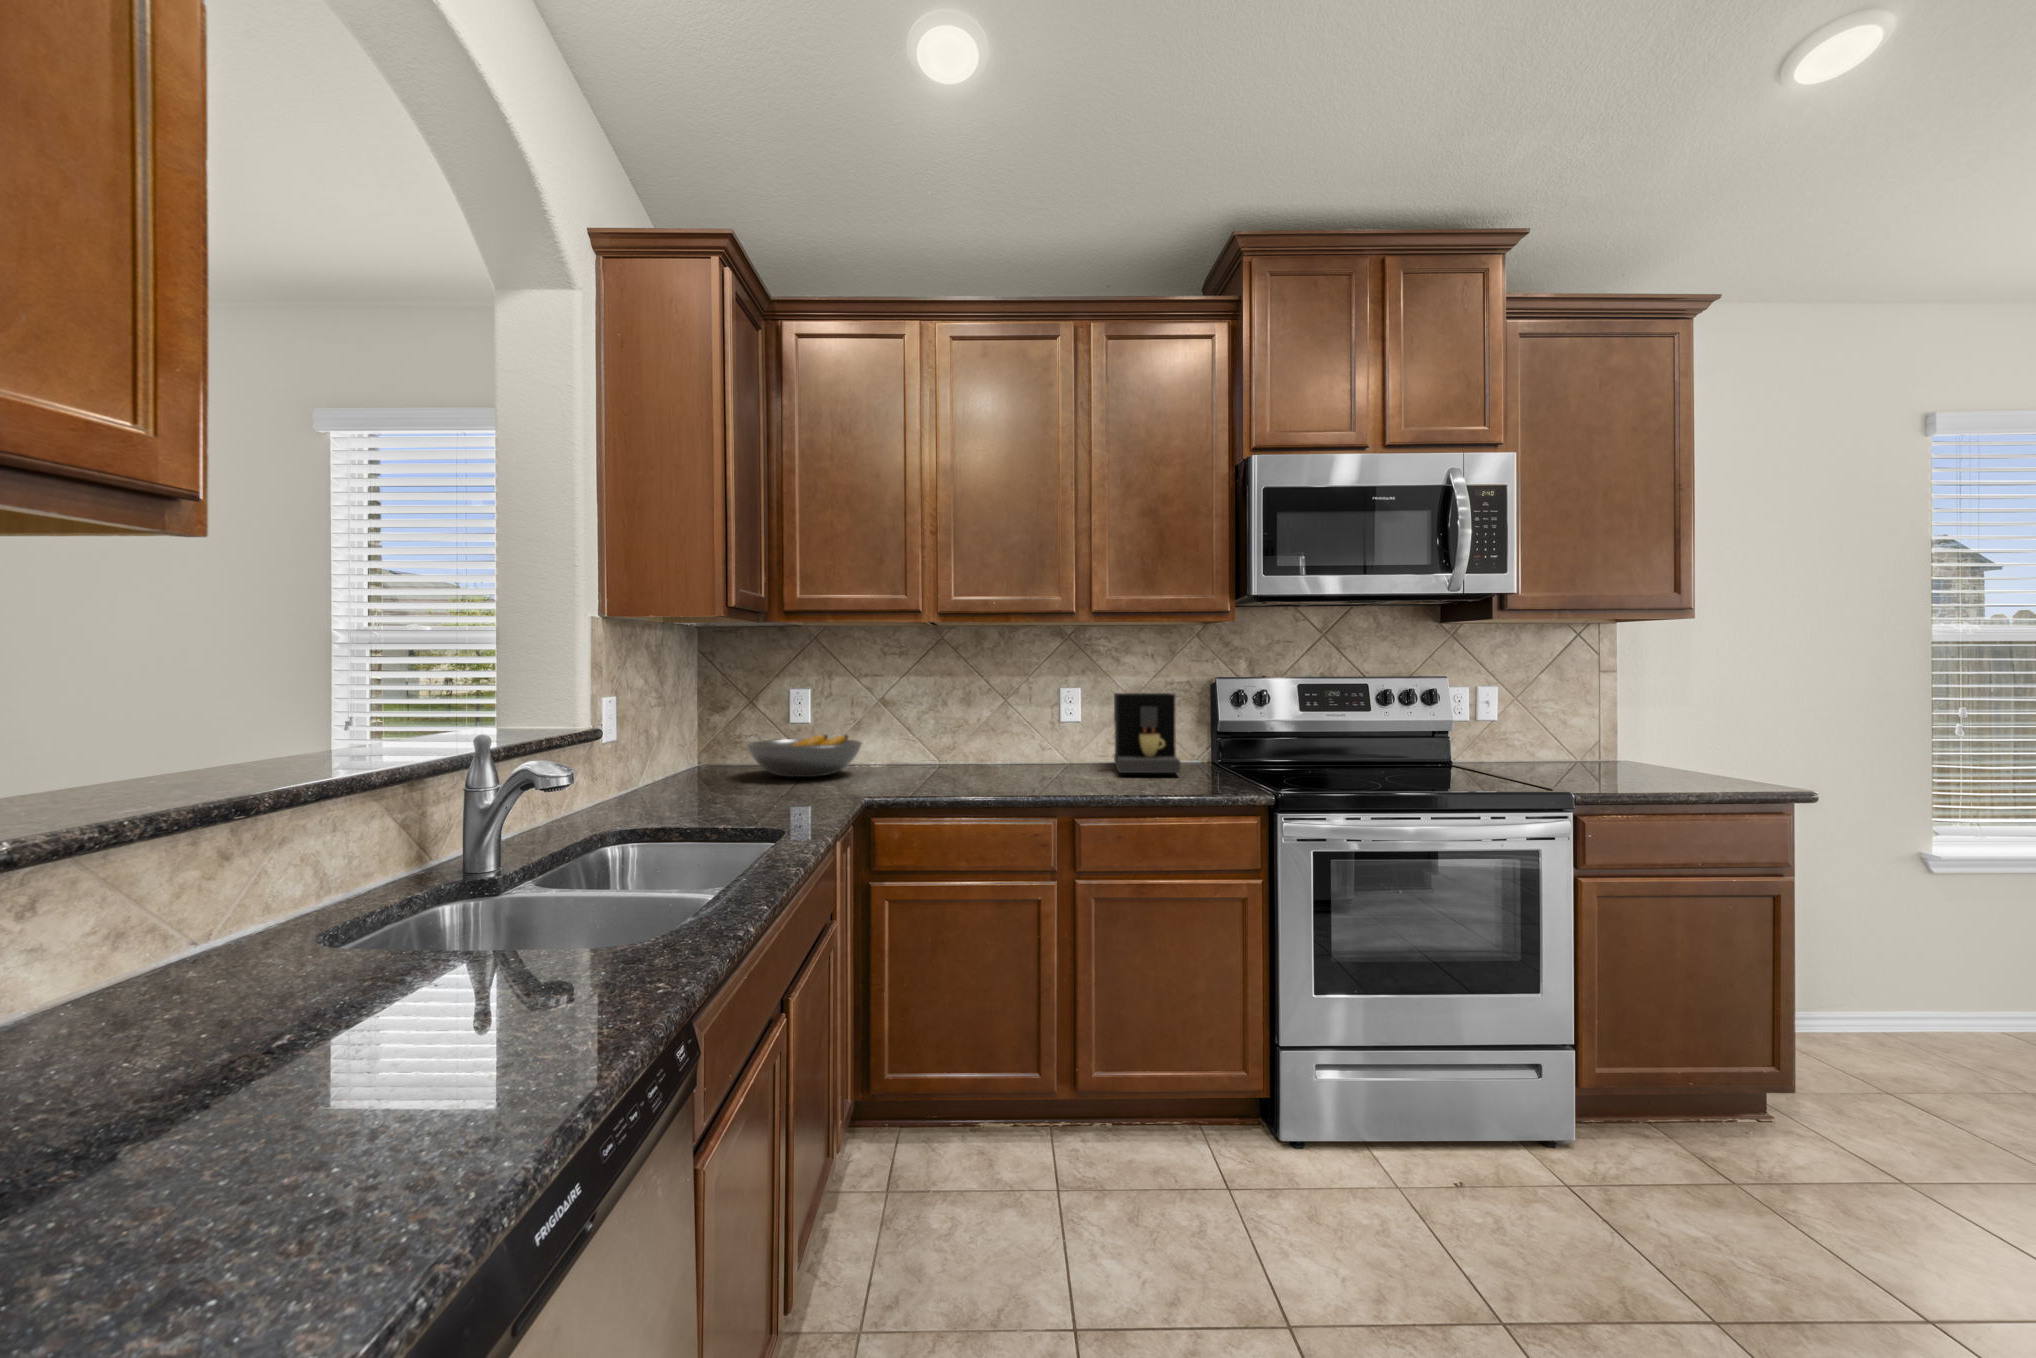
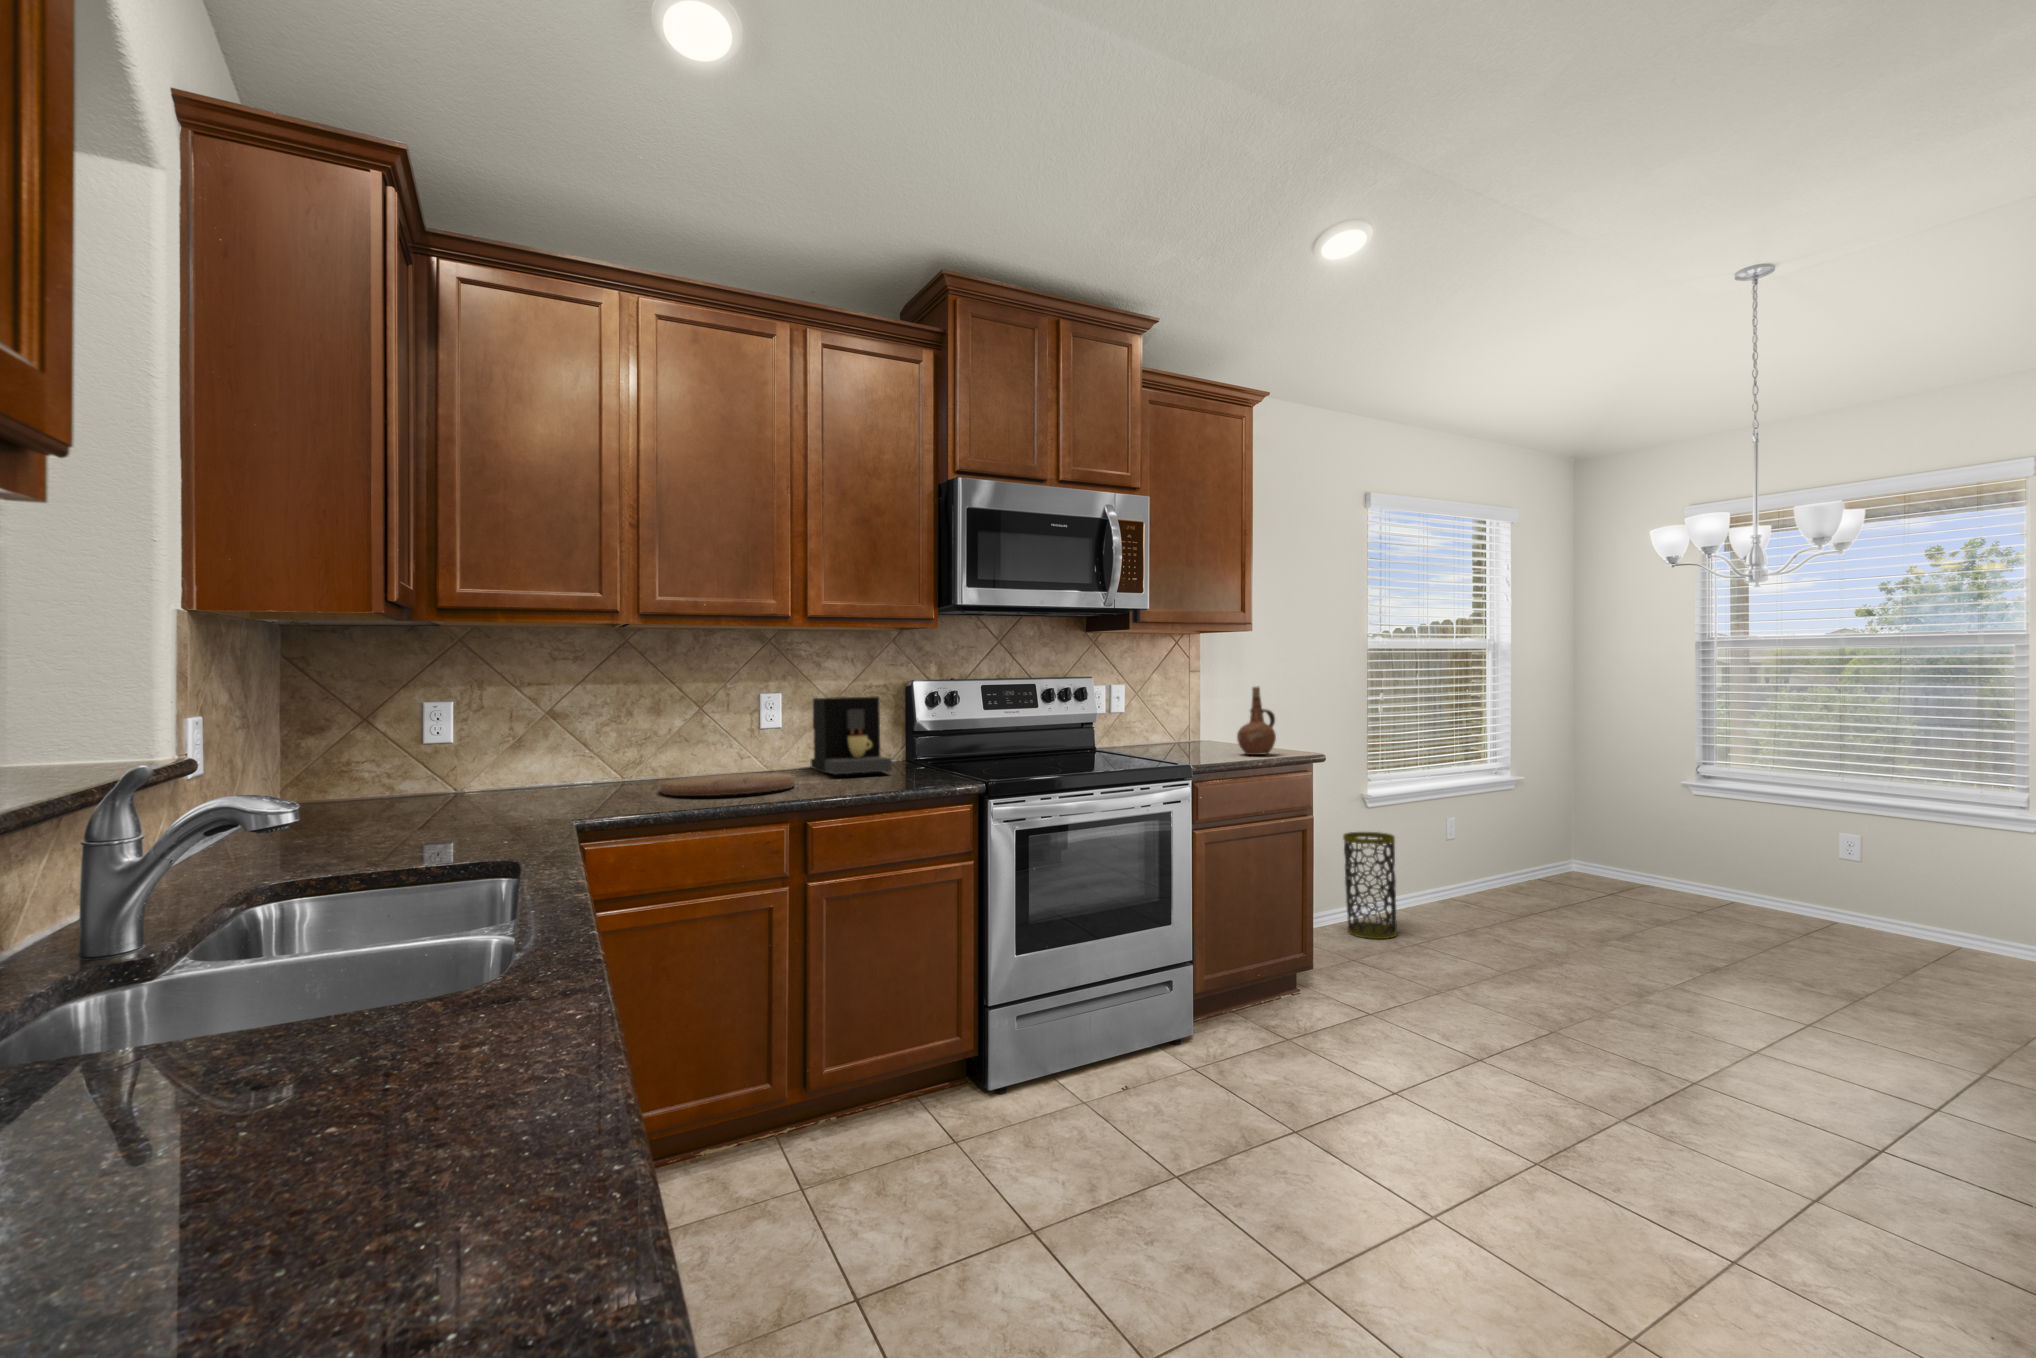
ceramic pitcher: none [1646,693,1708,783] -> present [1237,687,1276,755]
fruit bowl: present [747,734,862,777] -> none [381,750,542,803]
cutting board: none [952,766,1074,787] -> present [660,773,794,796]
trash can: none [1870,900,1965,1060] -> present [1343,832,1397,939]

